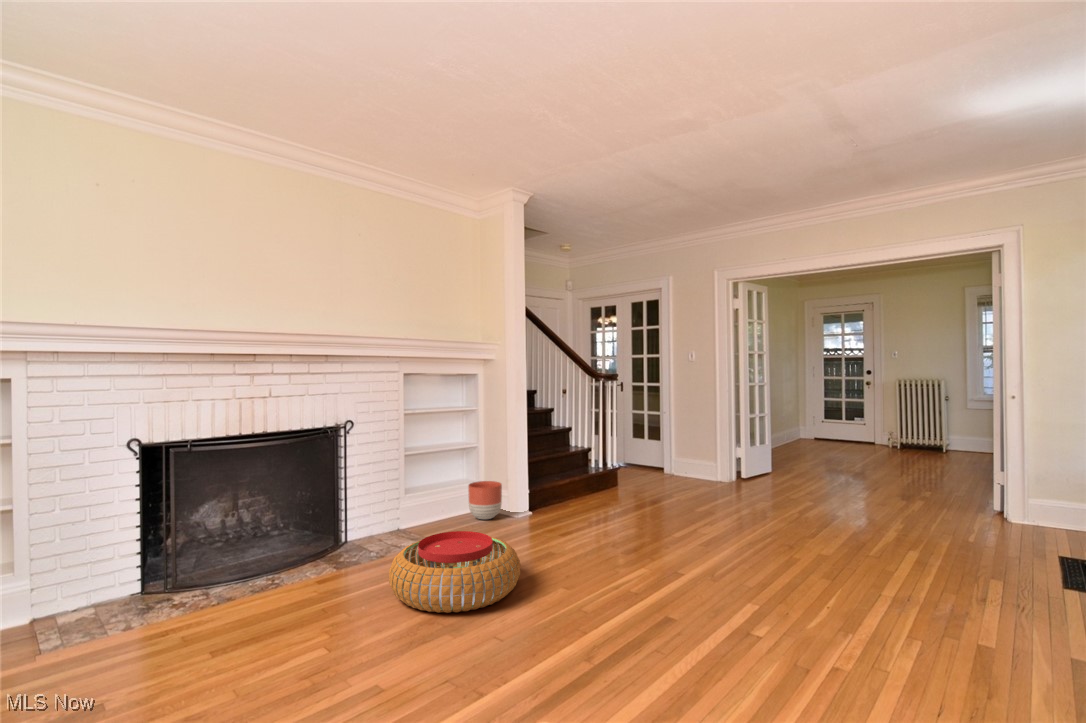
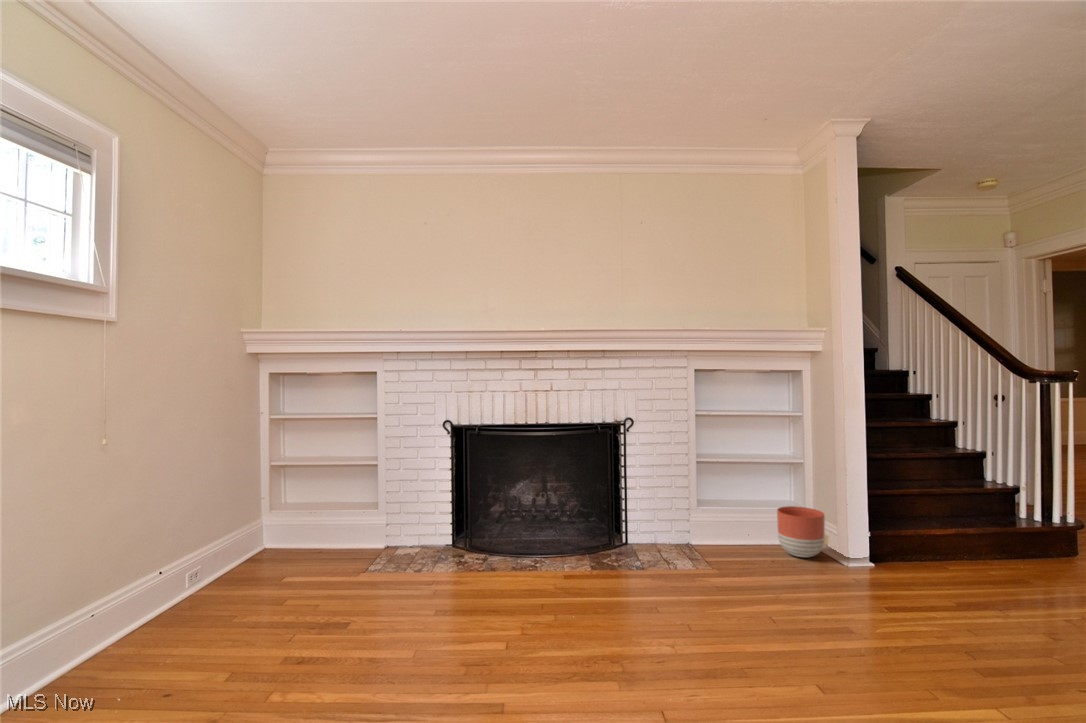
pouf: present [389,531,520,613] -> none [600,559,764,668]

